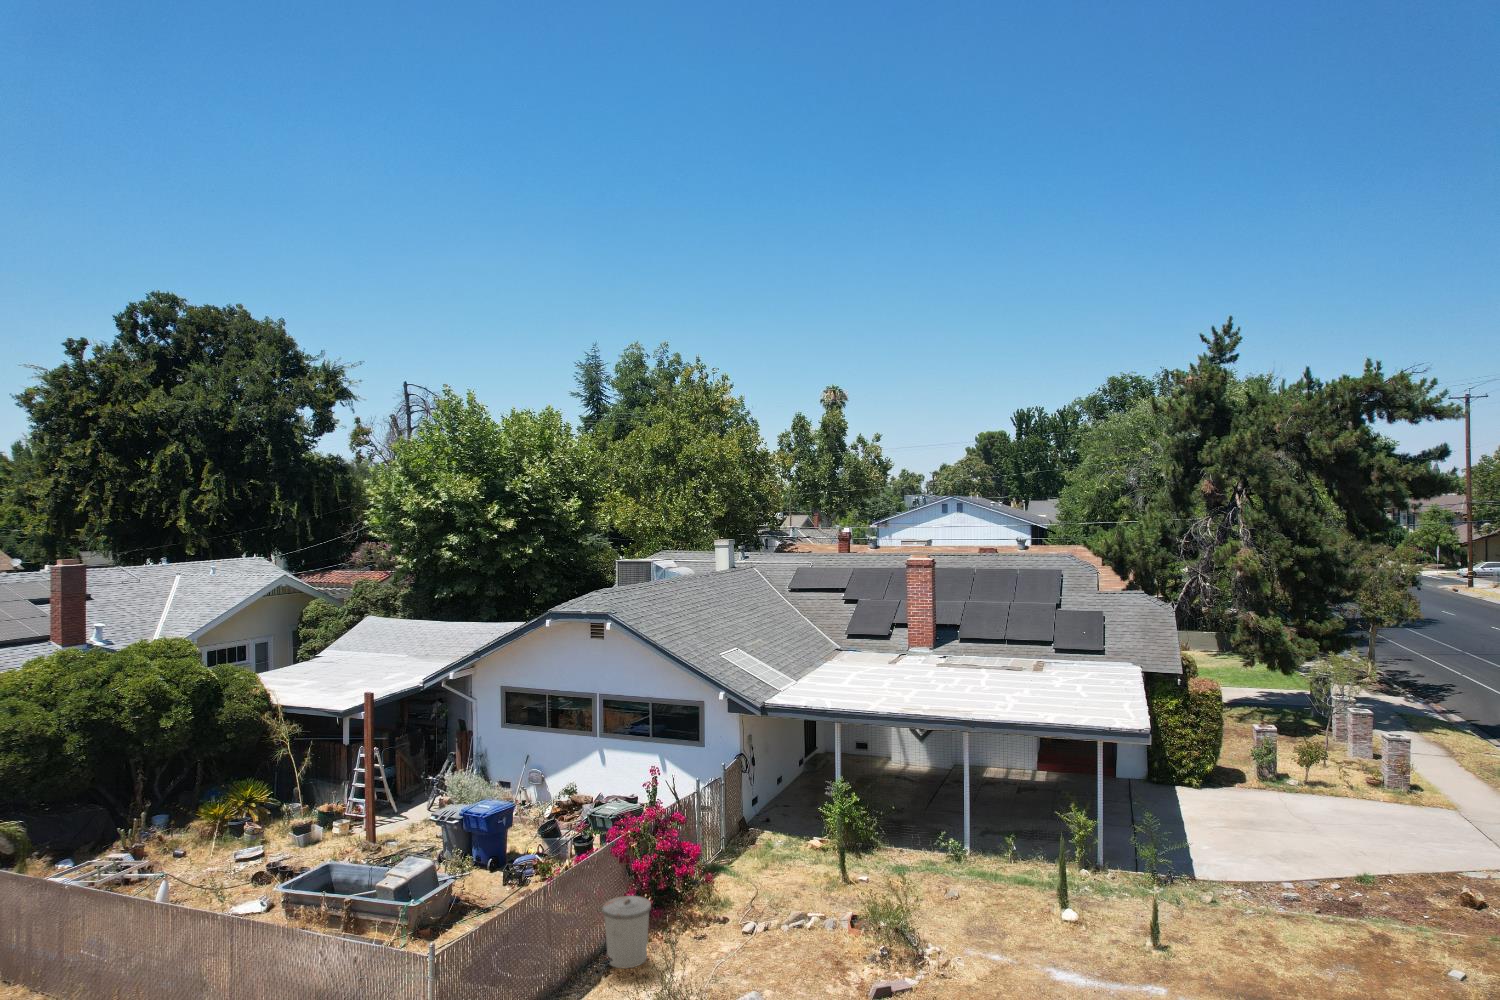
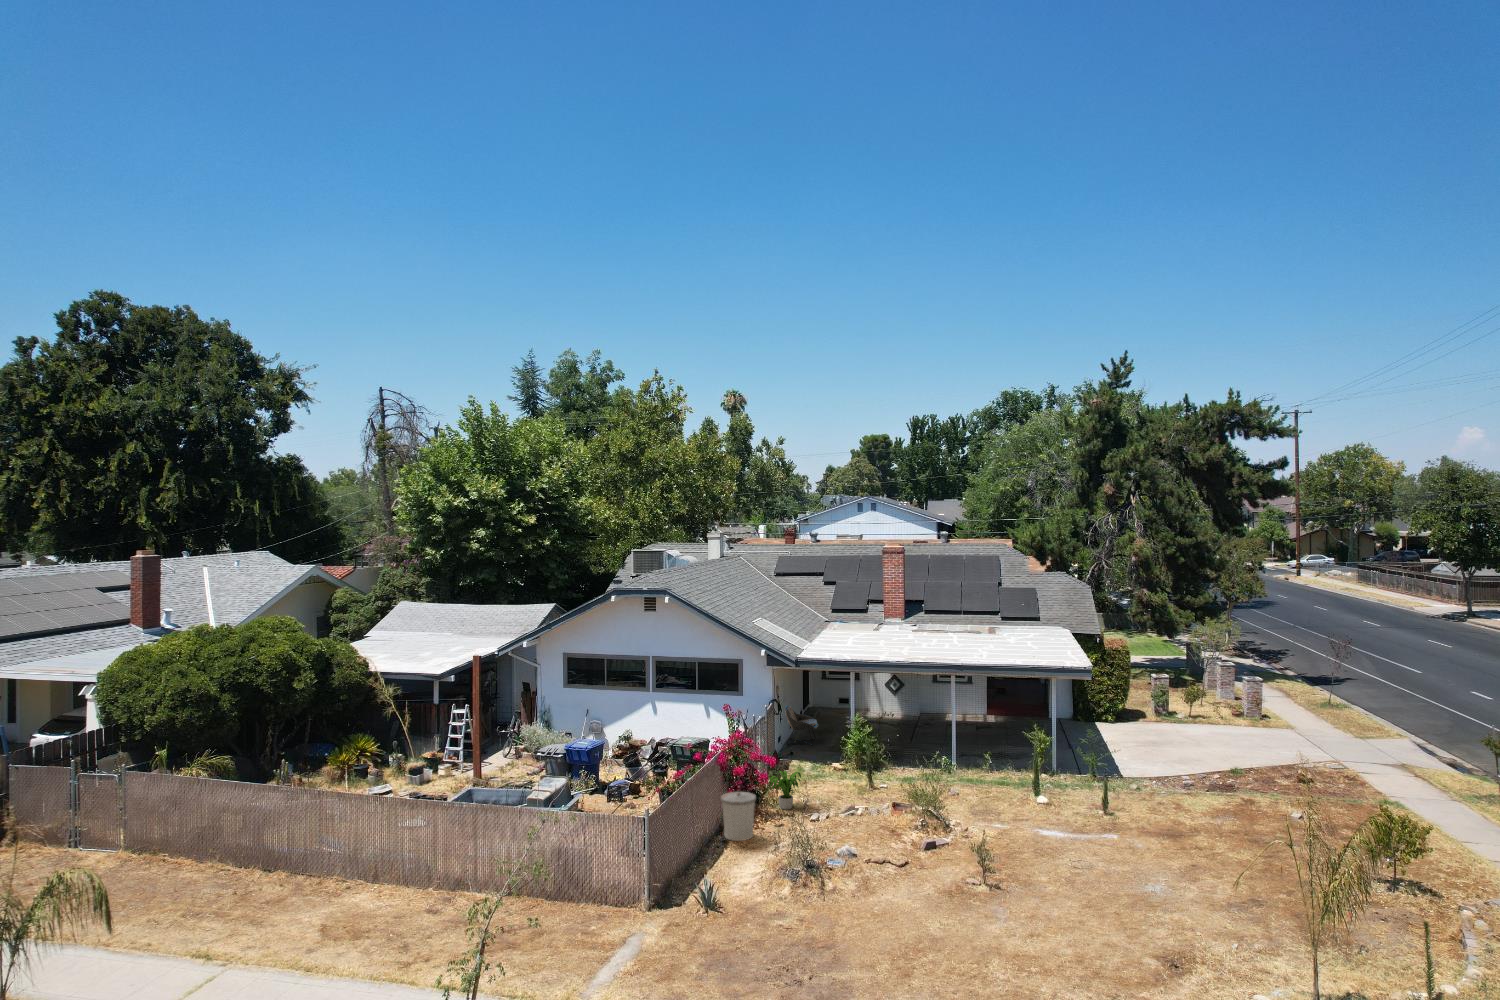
lounge chair: none [765,757,808,810] -> present [785,705,818,746]
potted plant: none [692,860,737,914] -> present [769,771,801,809]

